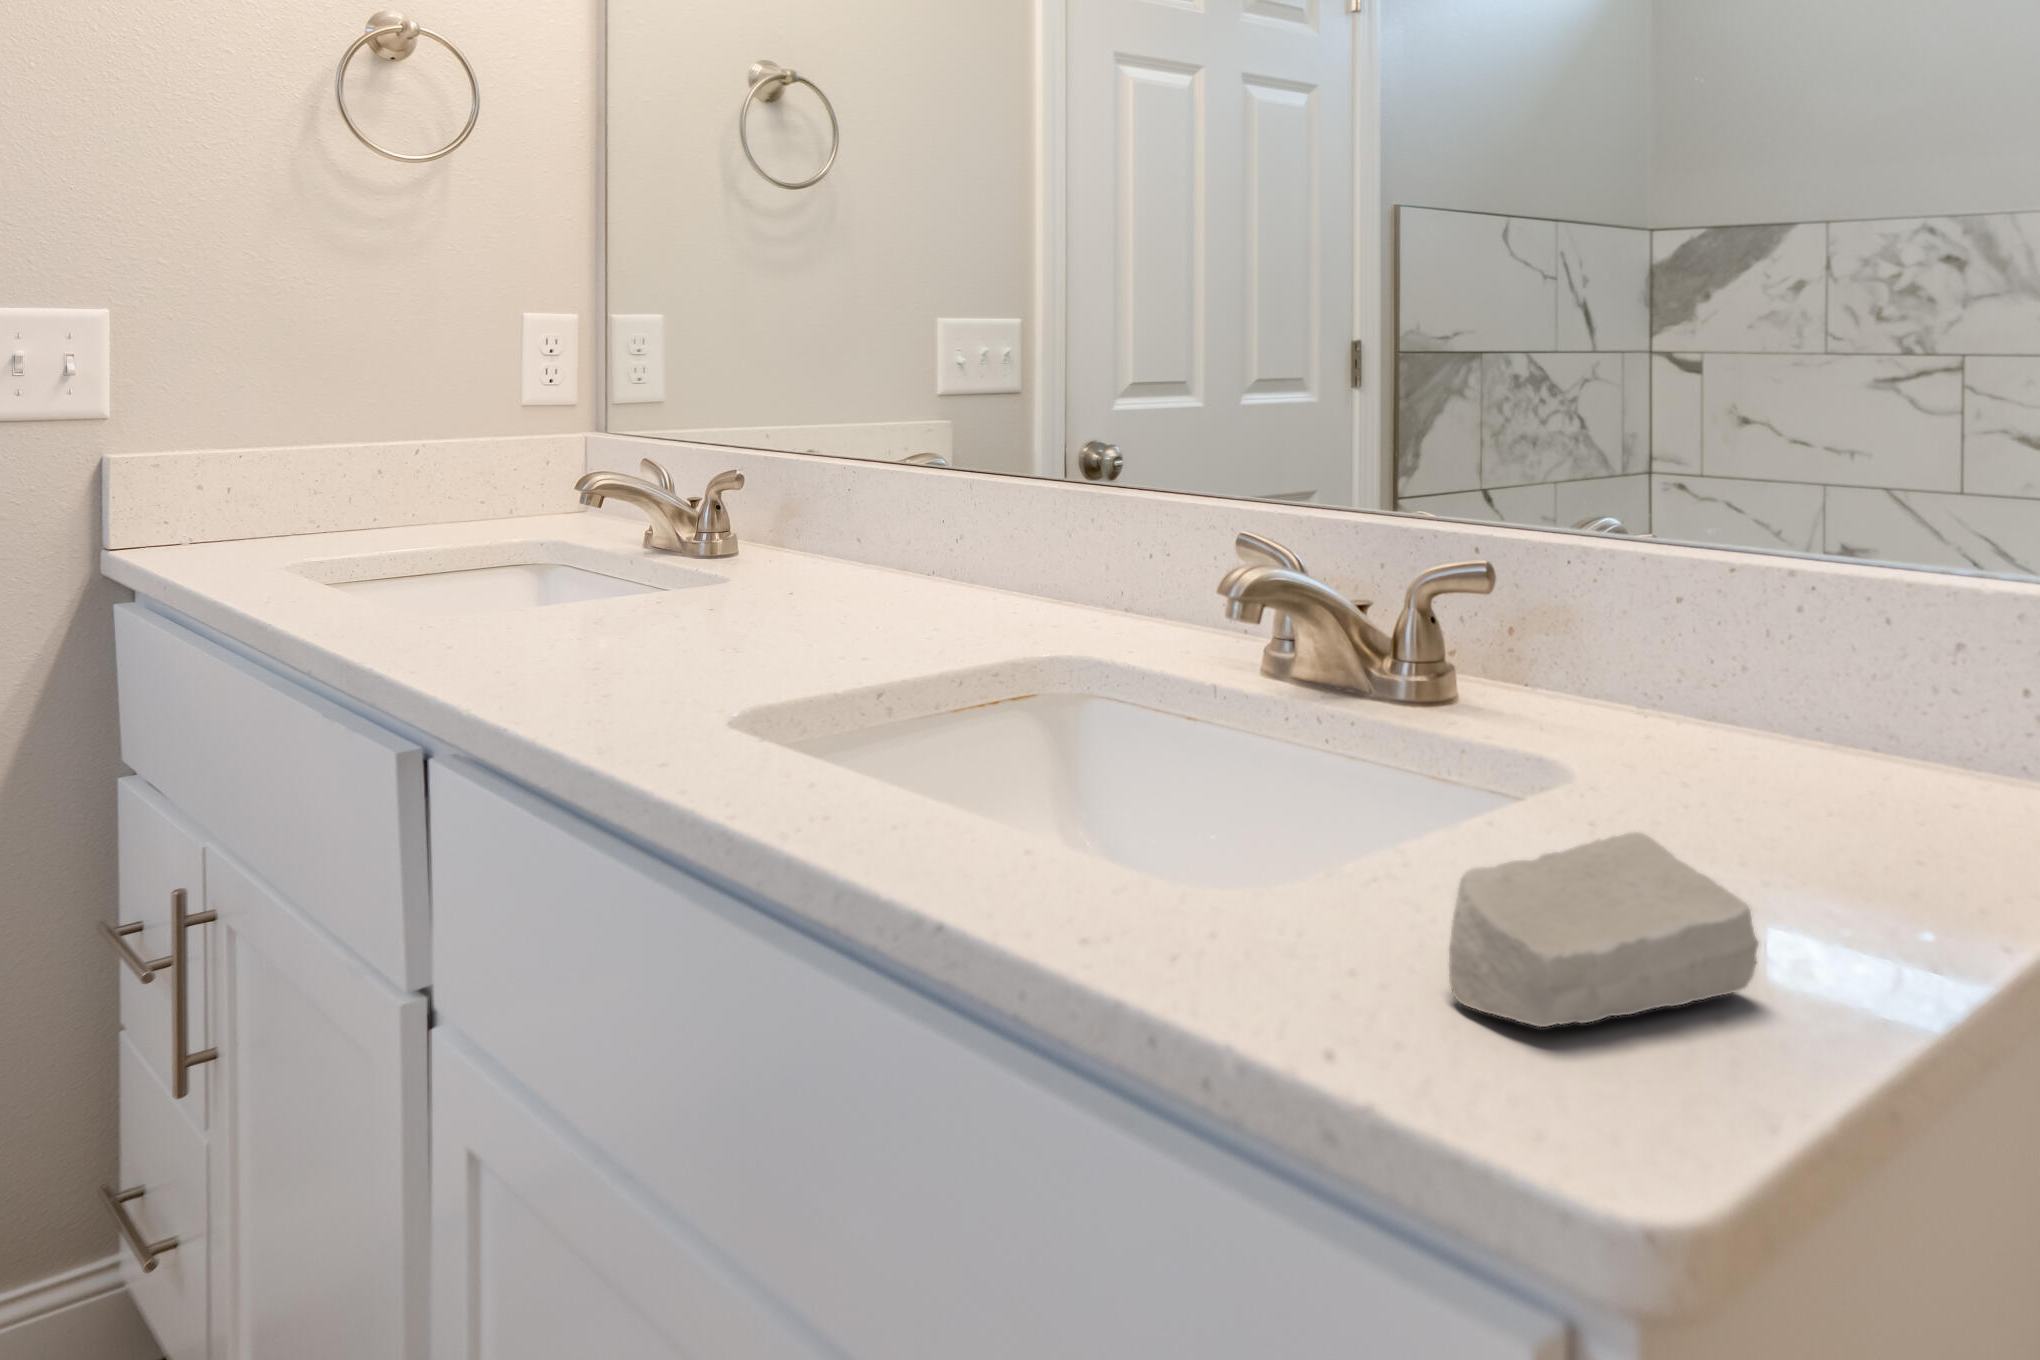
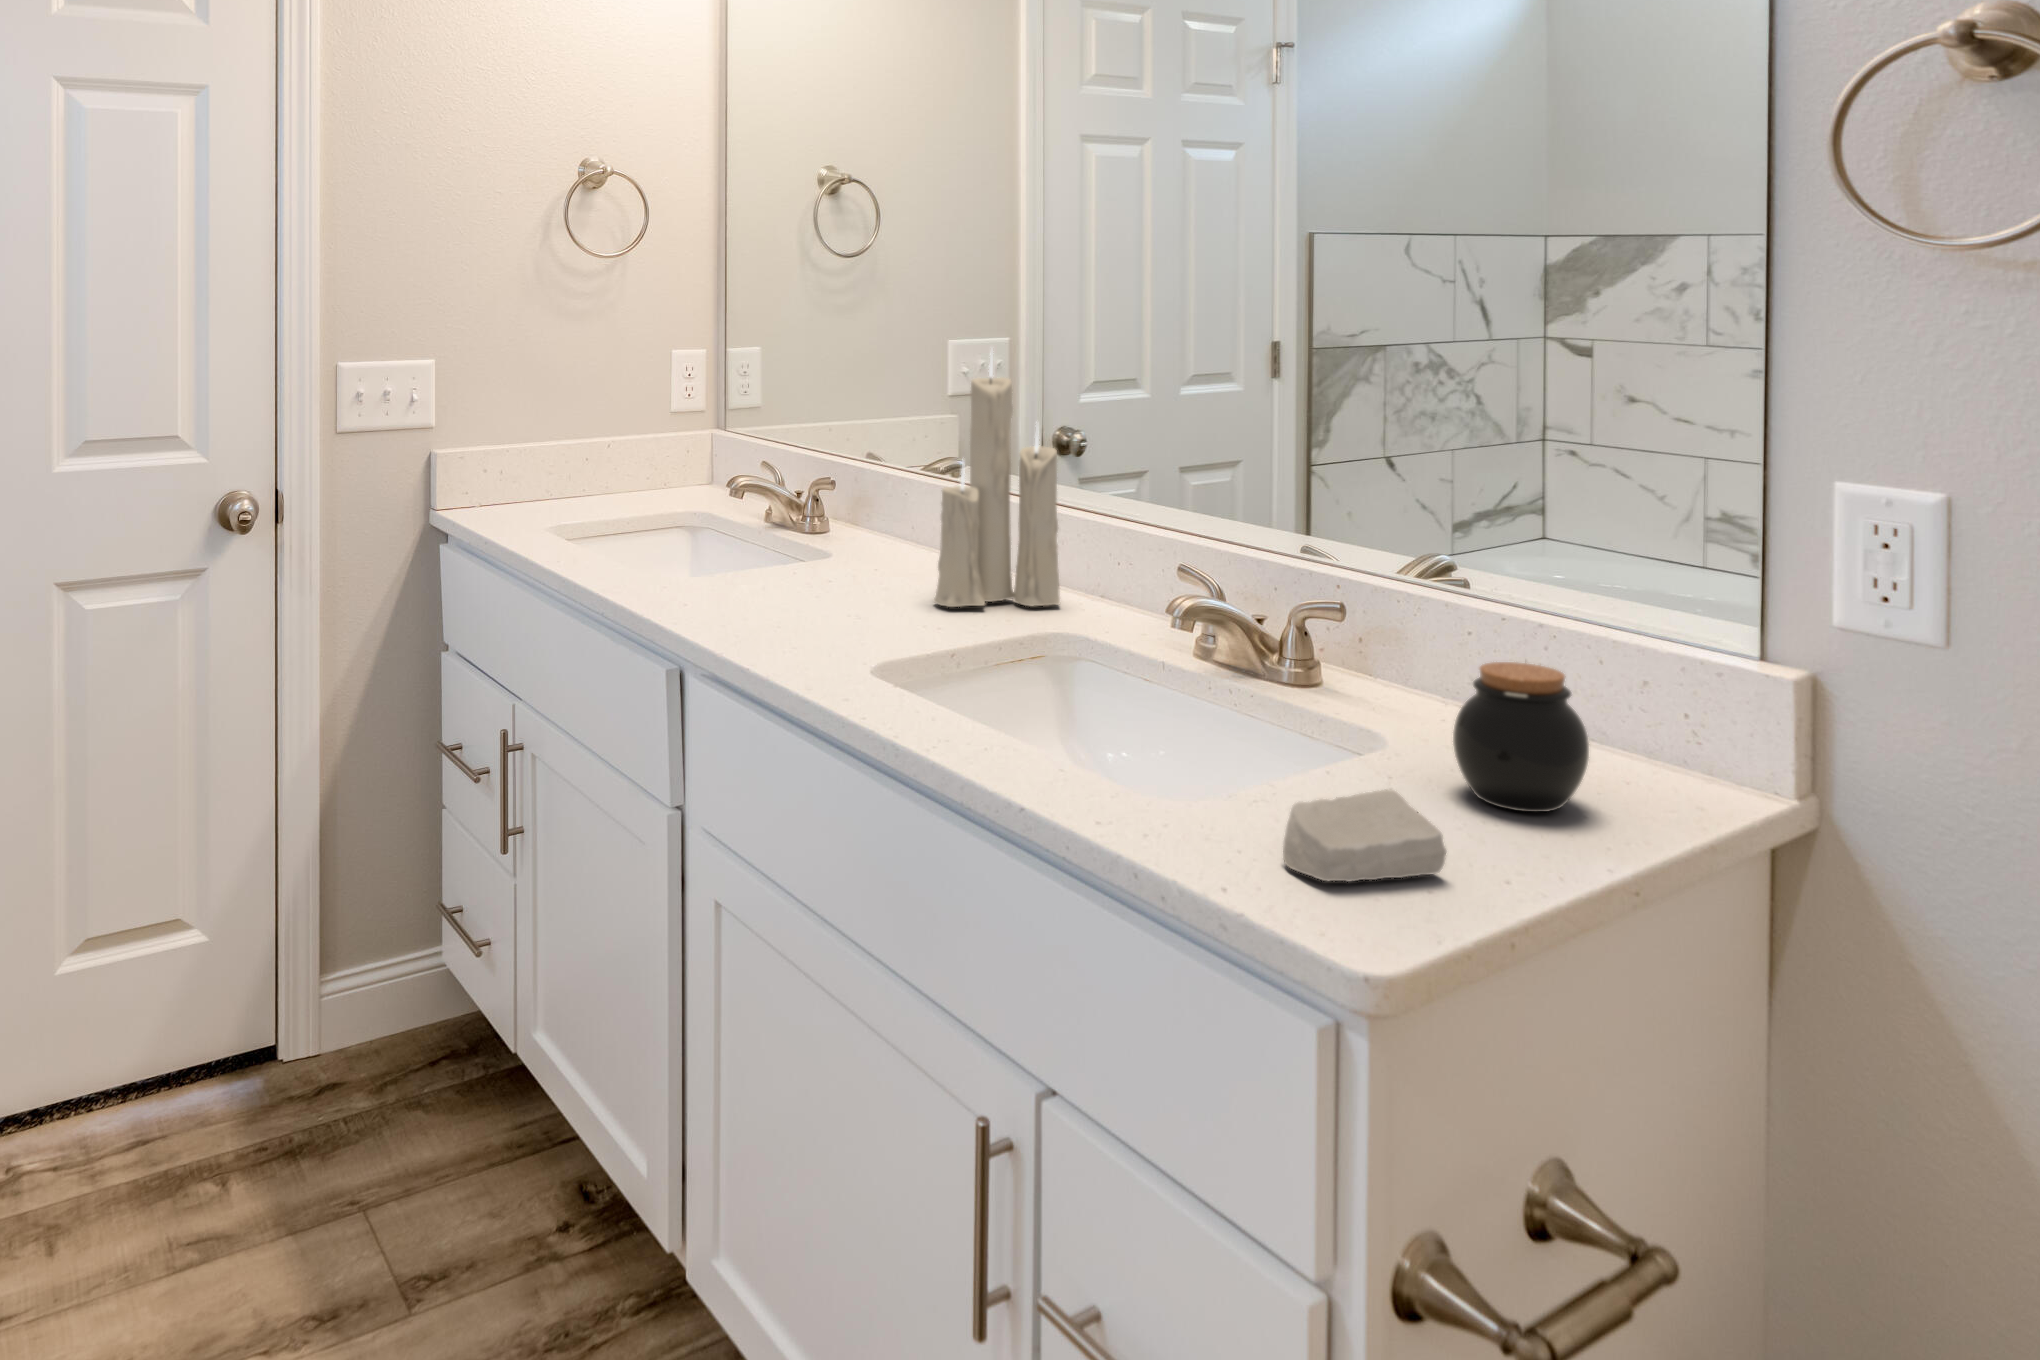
candle: none [862,202,1060,627] -> present [934,352,1060,607]
jar: none [1705,607,1936,863] -> present [1453,662,1589,812]

